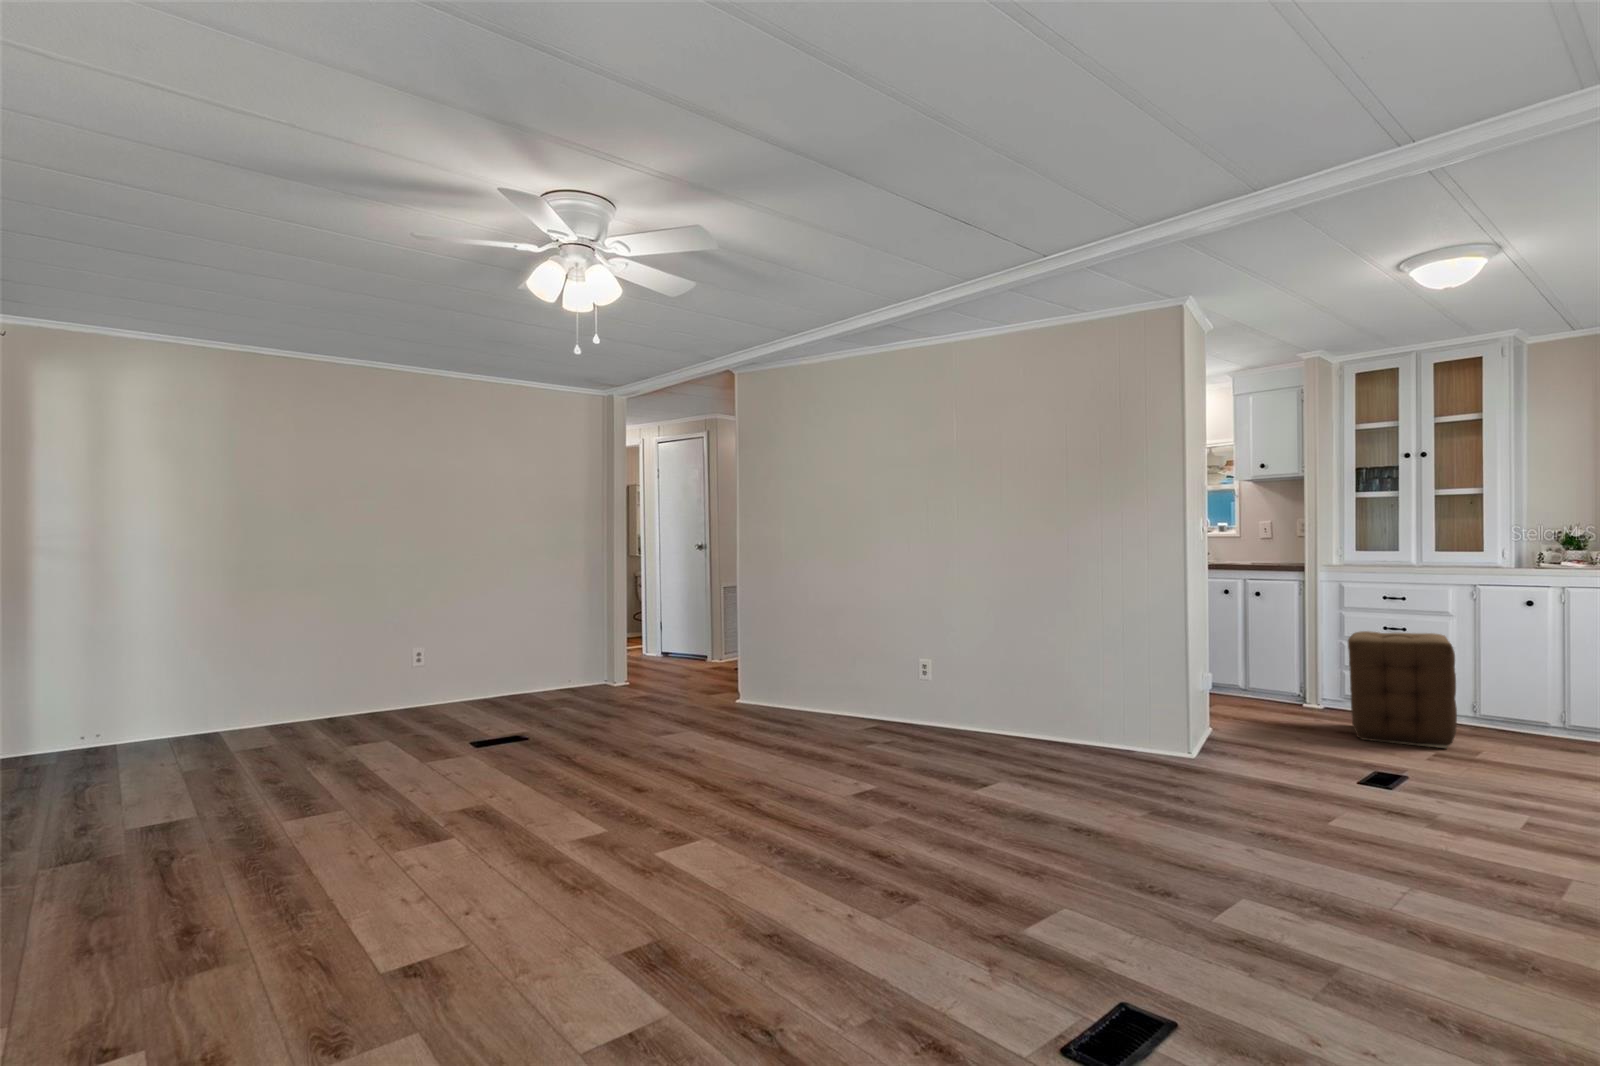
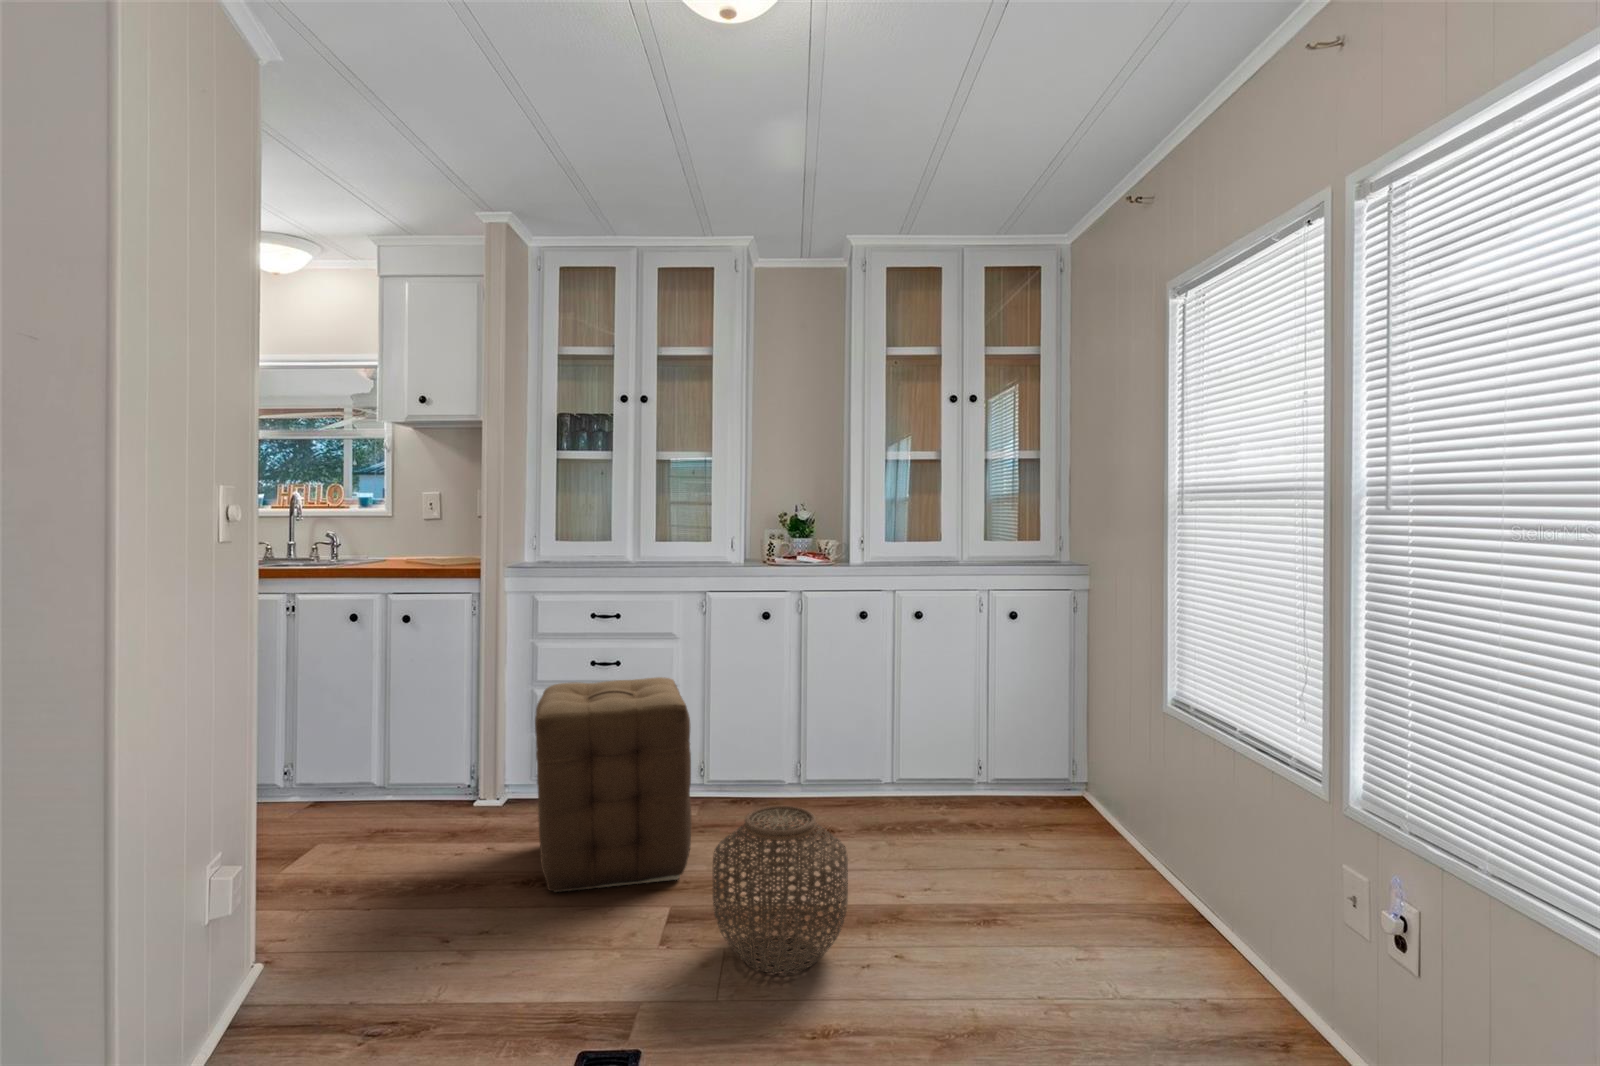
woven basket: none [1464,696,1564,784] -> present [713,806,848,974]

